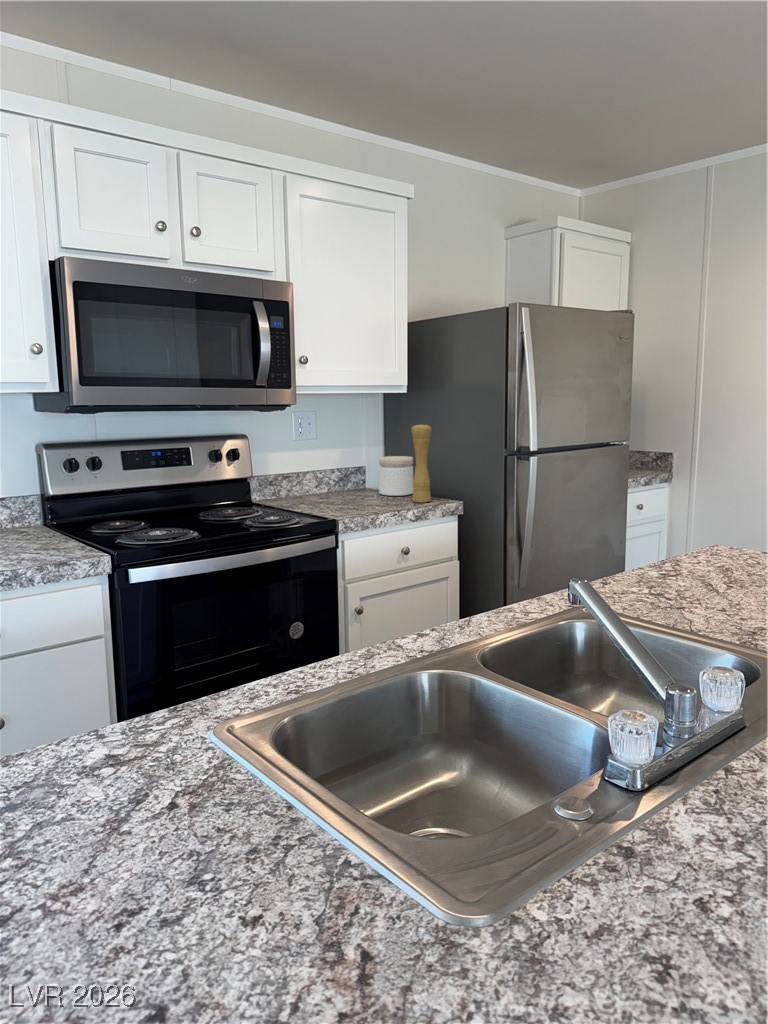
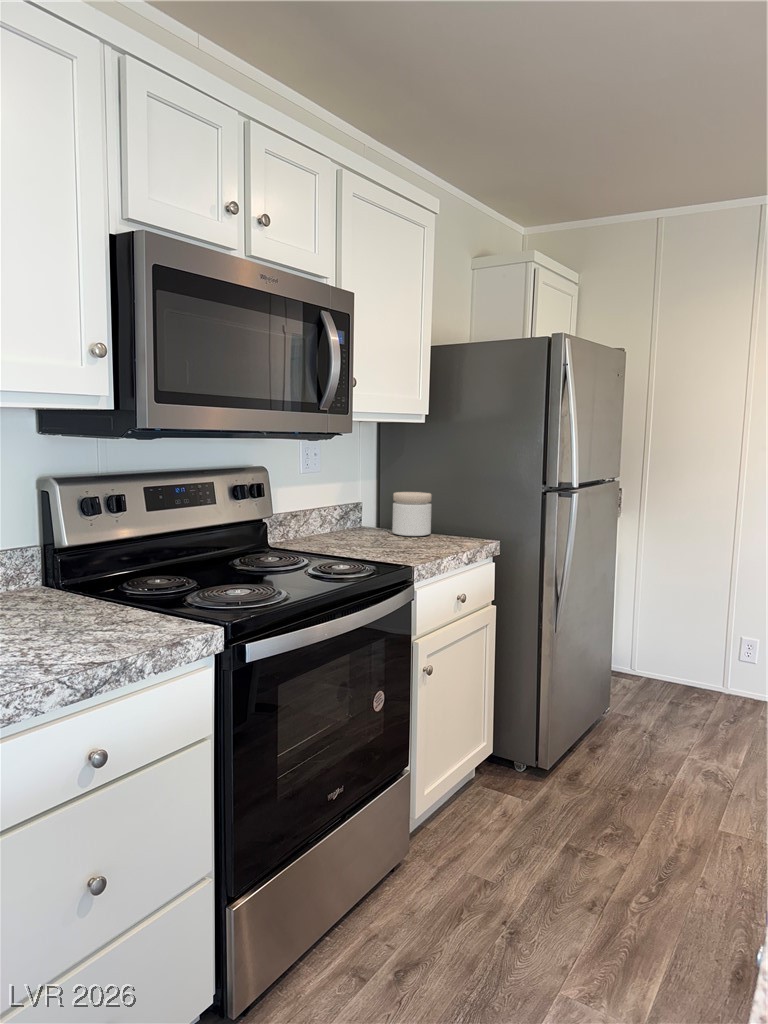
pepper mill: present [411,424,431,502] -> none [448,456,471,543]

